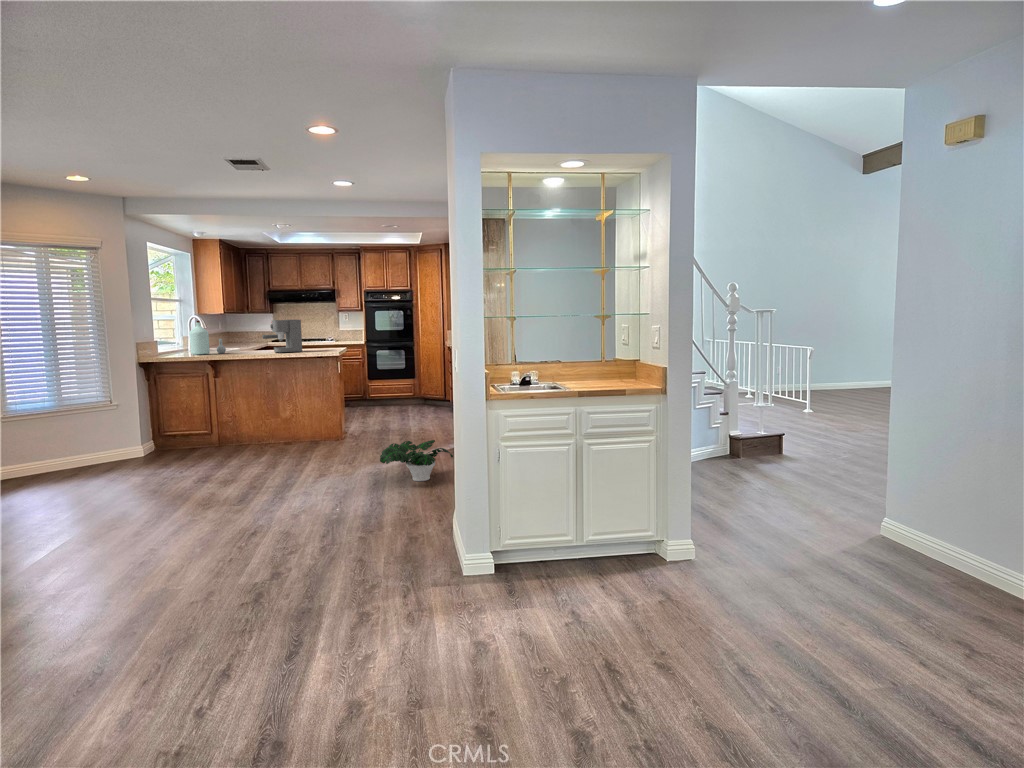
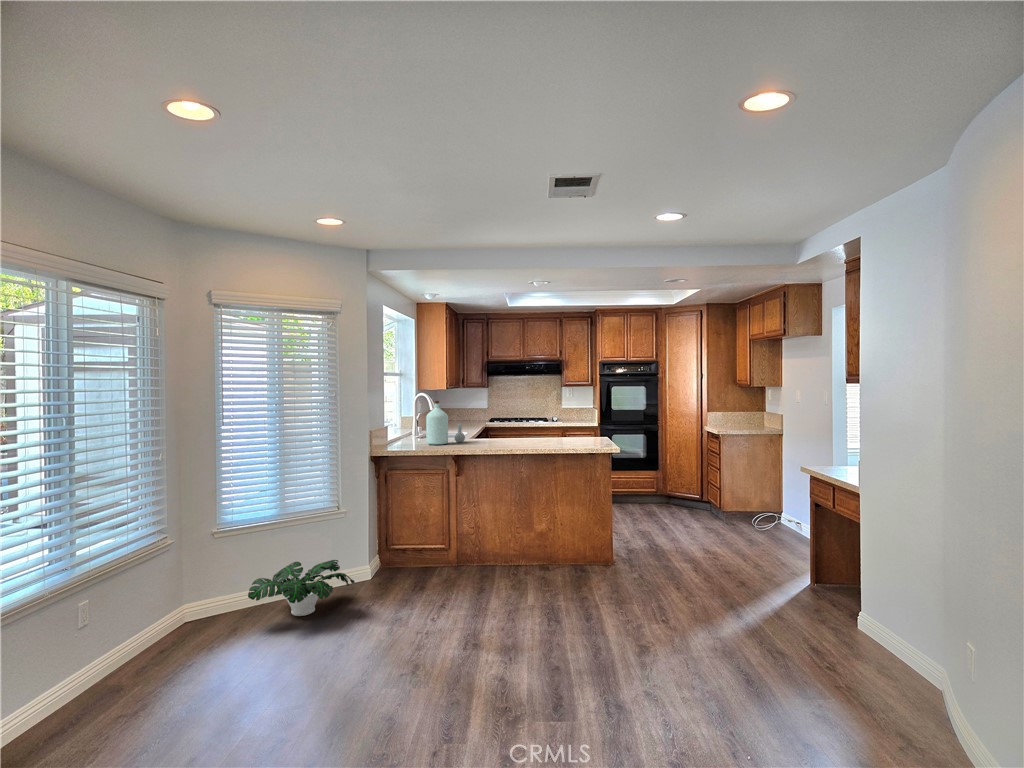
coffee maker: present [262,320,302,353] -> none [515,400,563,445]
potted plant: present [380,440,453,481] -> present [248,560,355,616]

